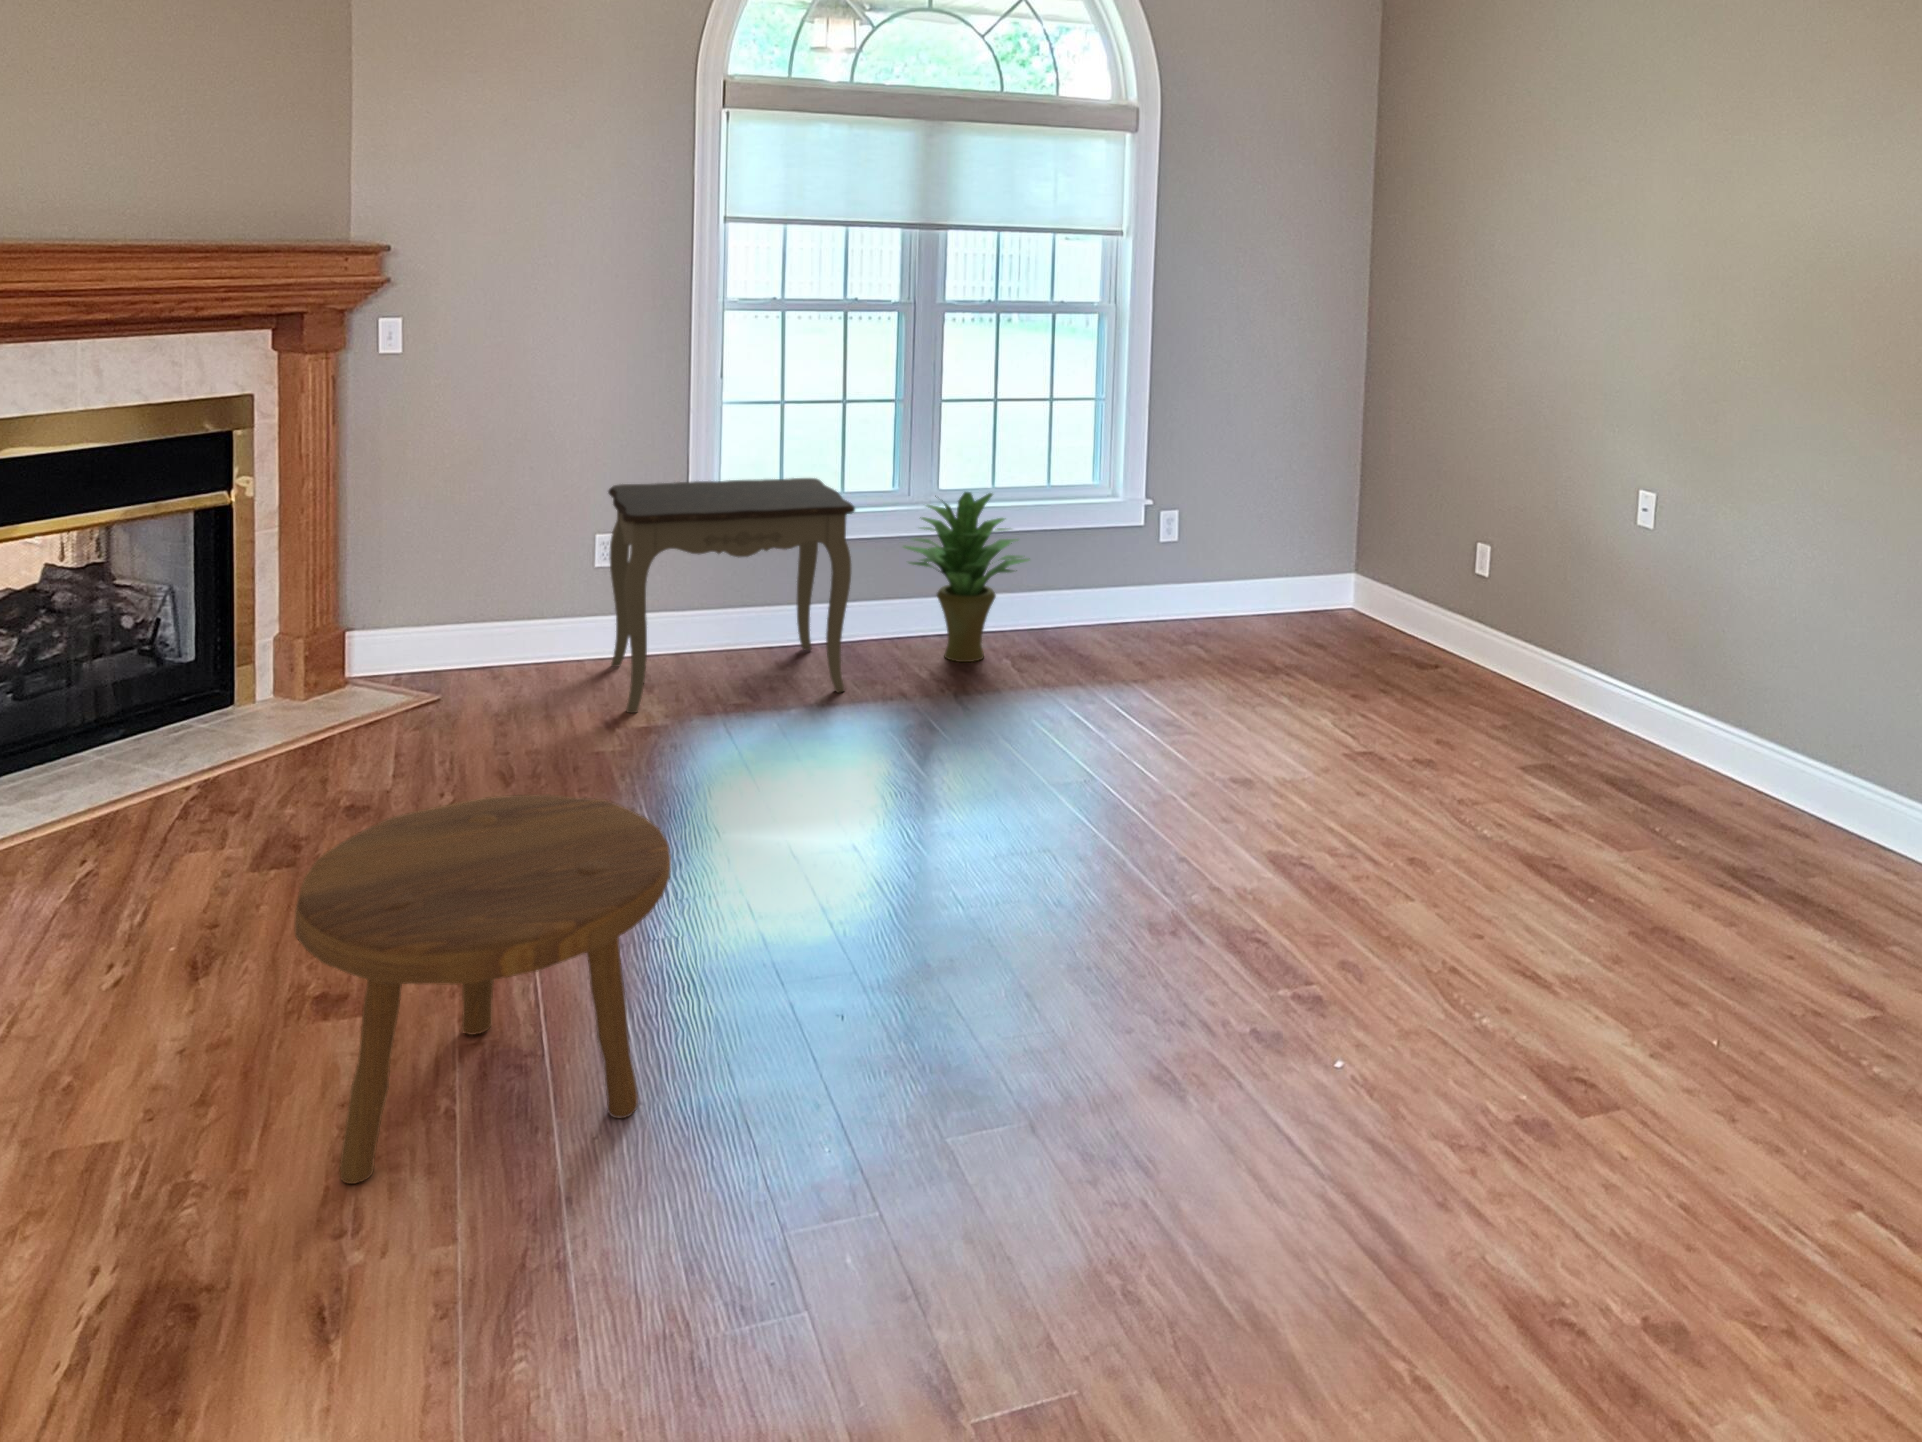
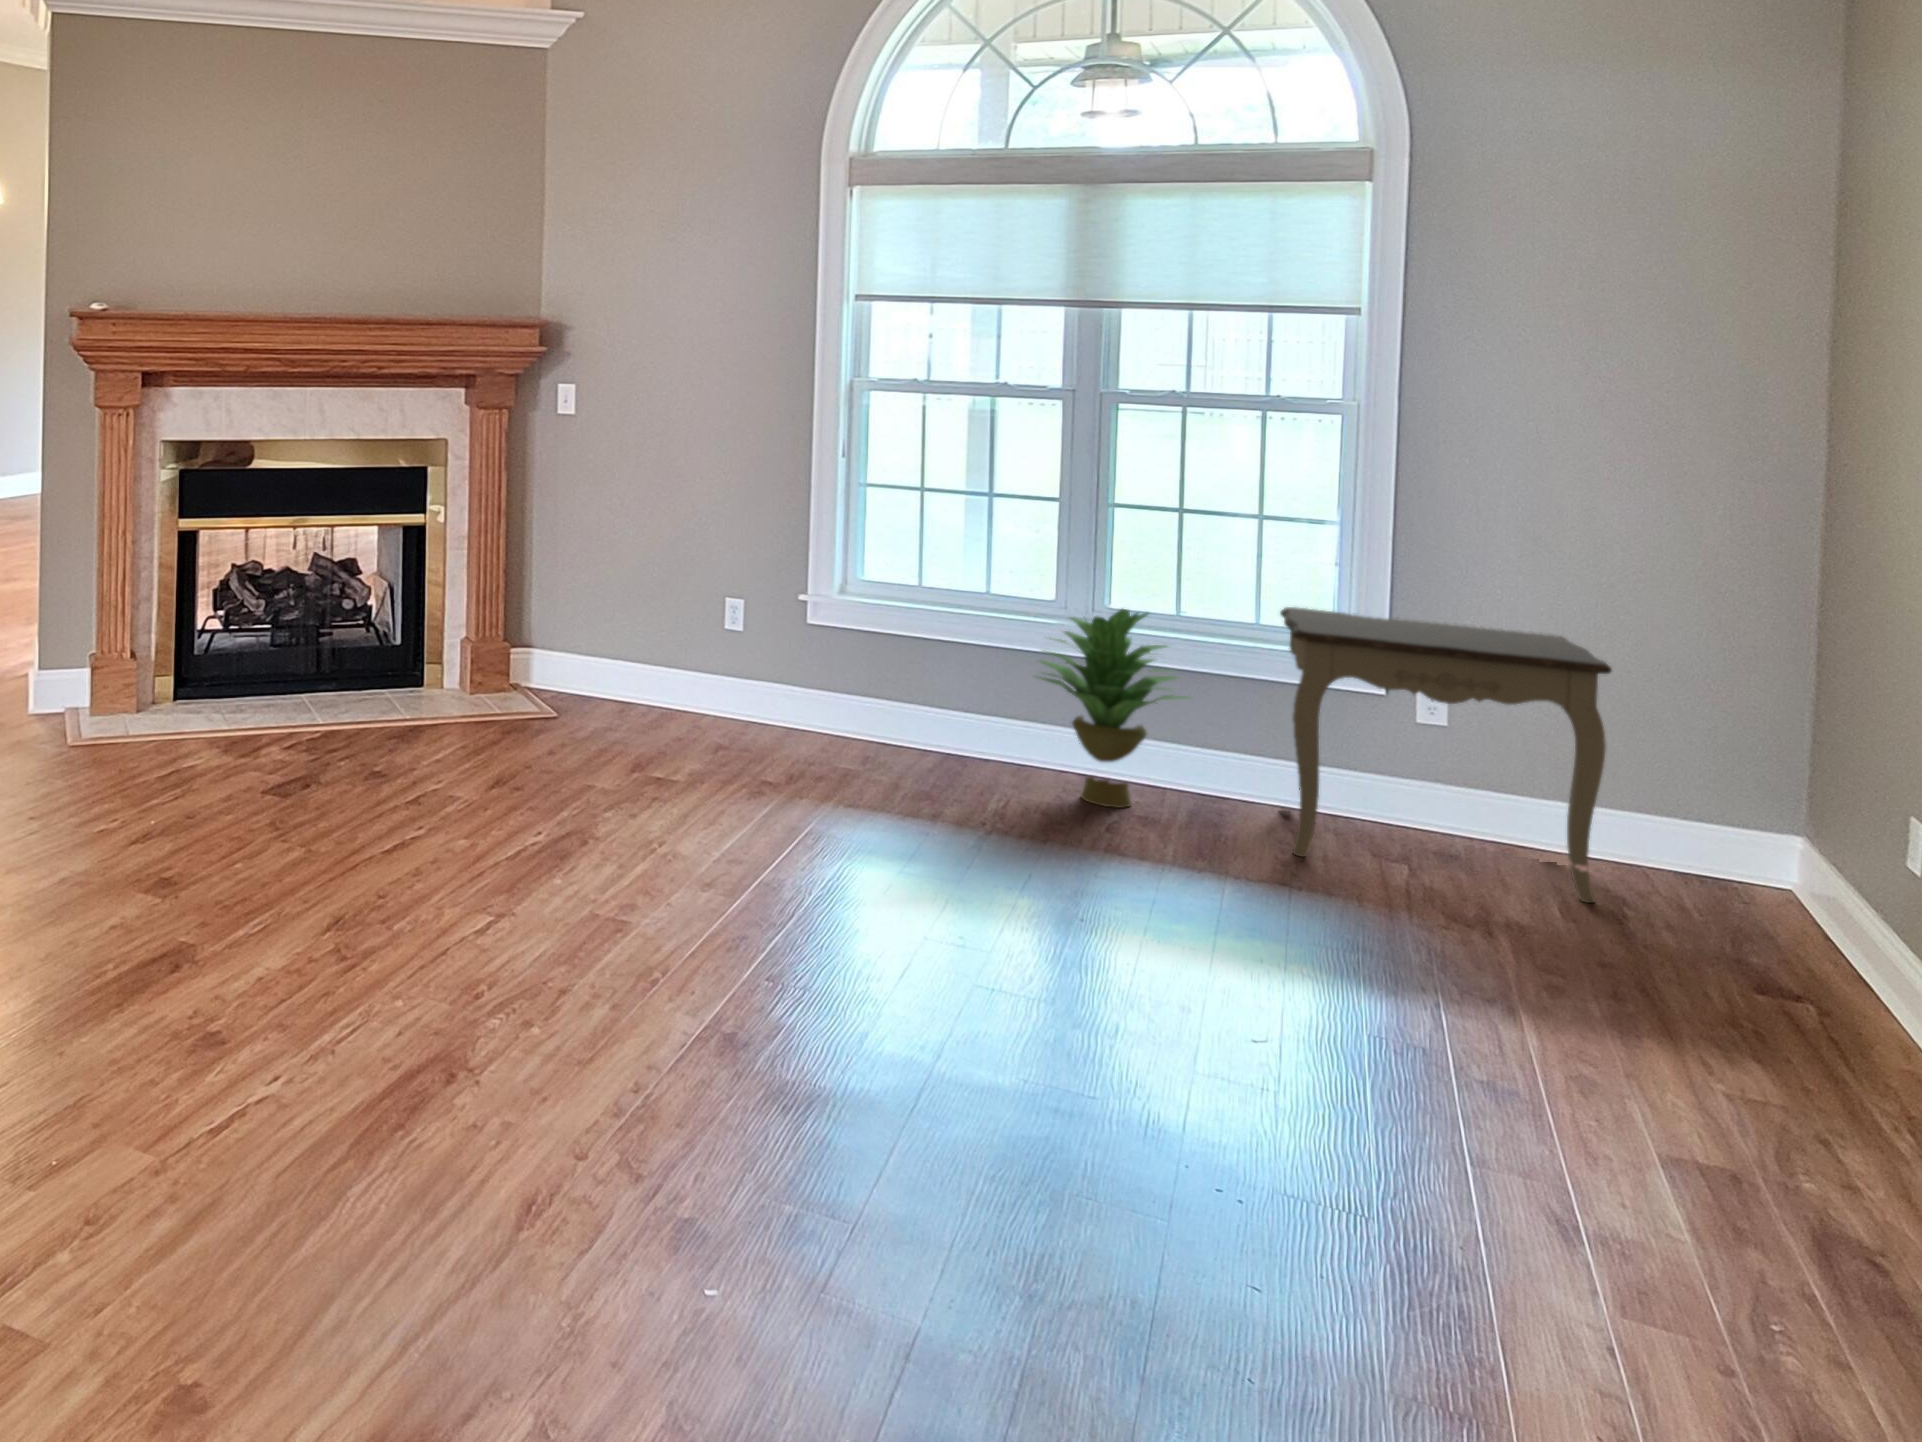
side table: present [608,478,855,713] -> present [1280,607,1612,903]
footstool: present [294,794,671,1184] -> none [200,713,480,992]

